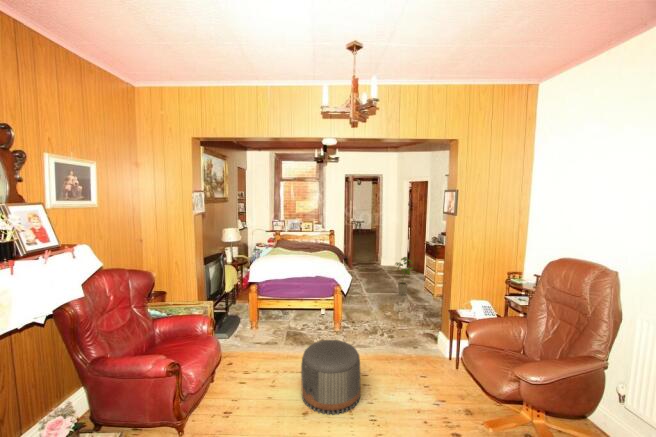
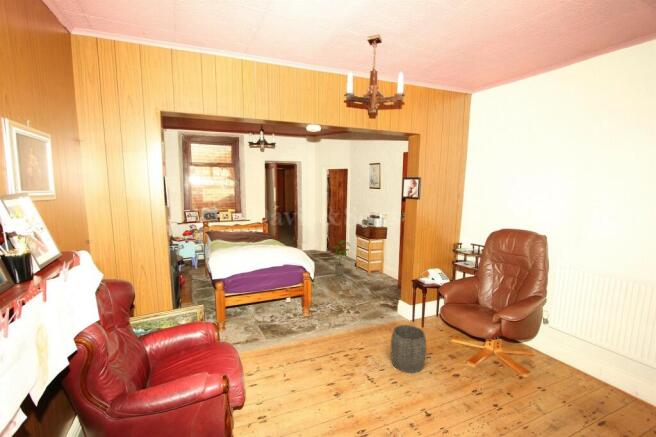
pouf: present [301,340,360,415] -> none [318,321,375,391]
woven basket: none [385,358,425,417] -> present [391,325,426,373]

